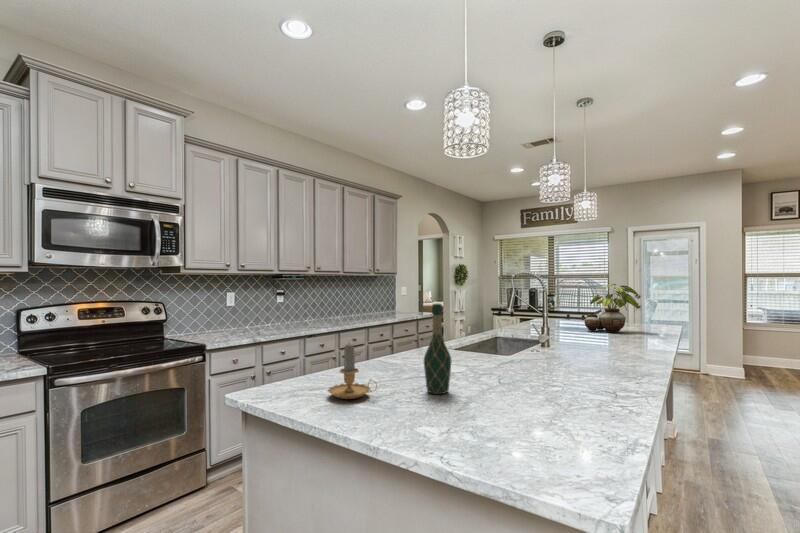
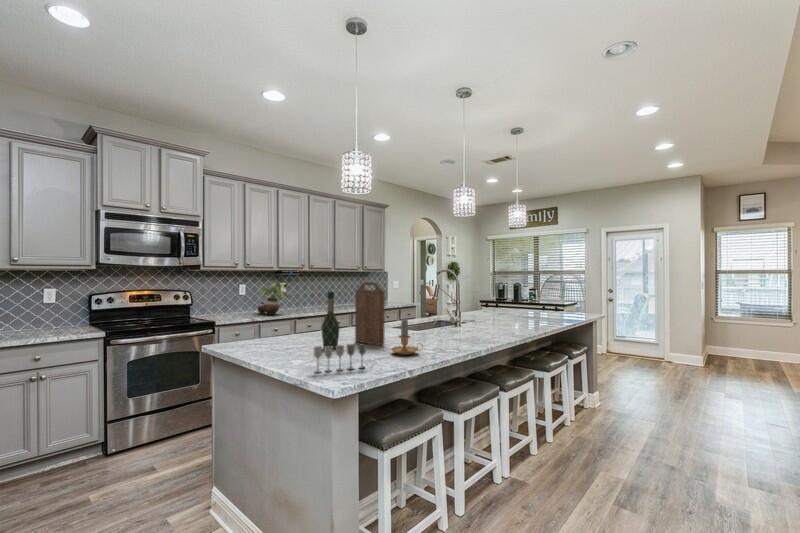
potted plant: present [584,284,638,332] -> present [257,281,288,315]
cutting board: none [455,288,509,383] -> present [355,282,385,345]
candle: present [328,344,377,399] -> present [391,319,422,355]
wine glass: none [492,396,567,460] -> present [314,344,366,373]

